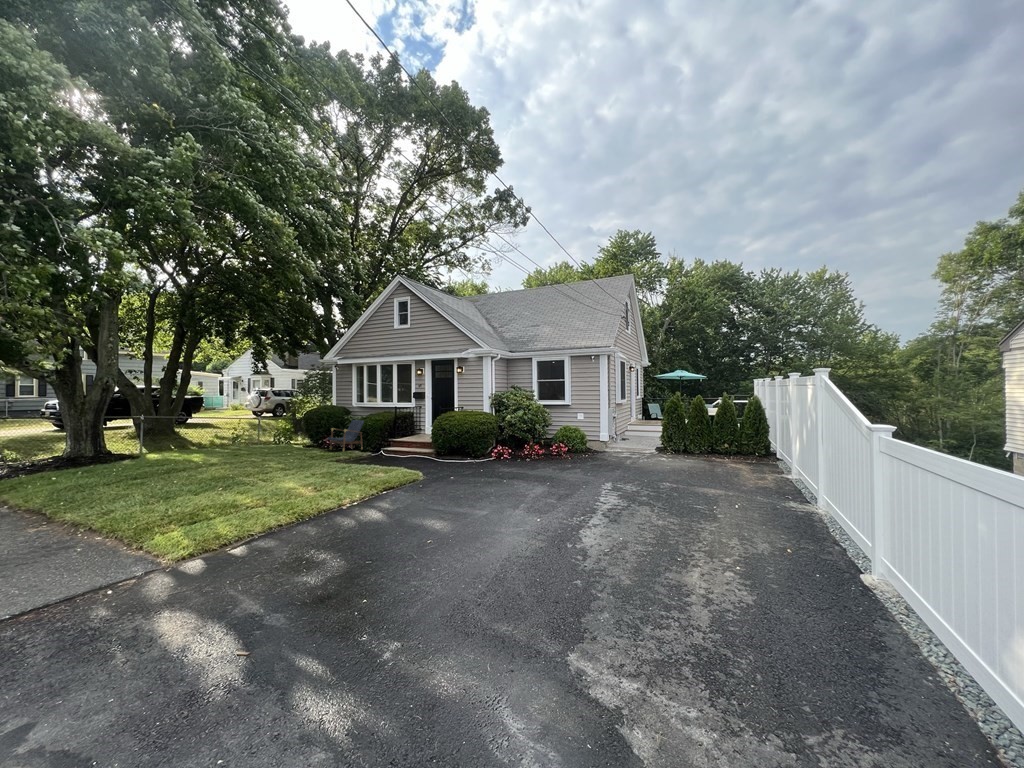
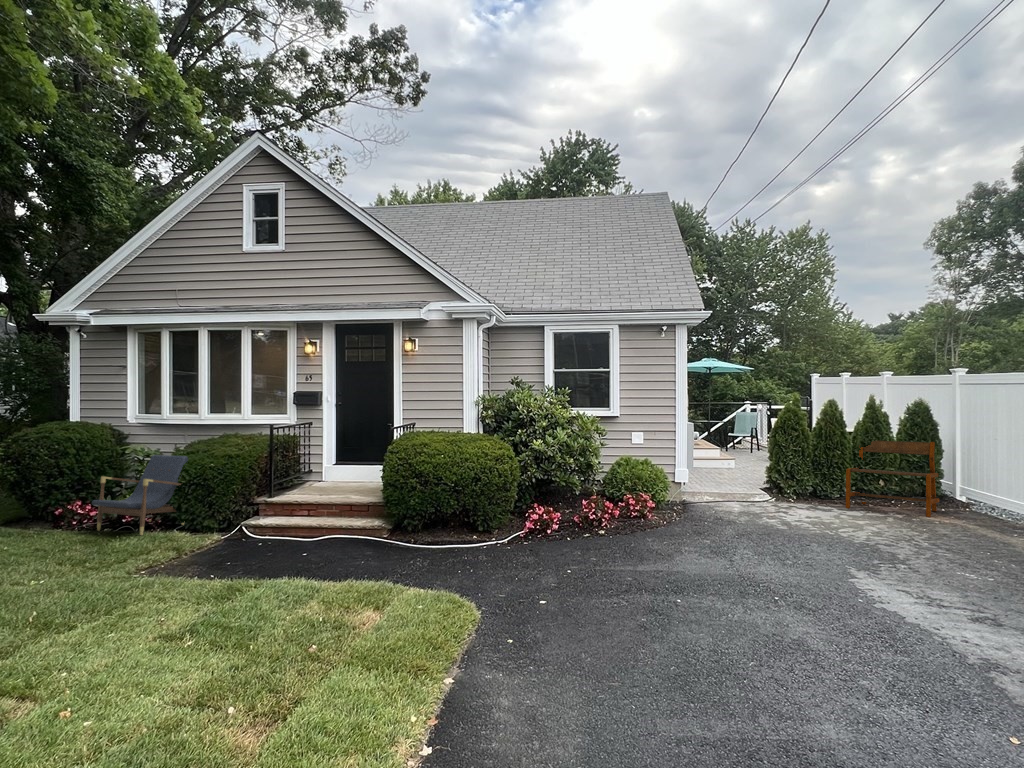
bench: none [683,417,734,460] -> present [846,440,940,517]

